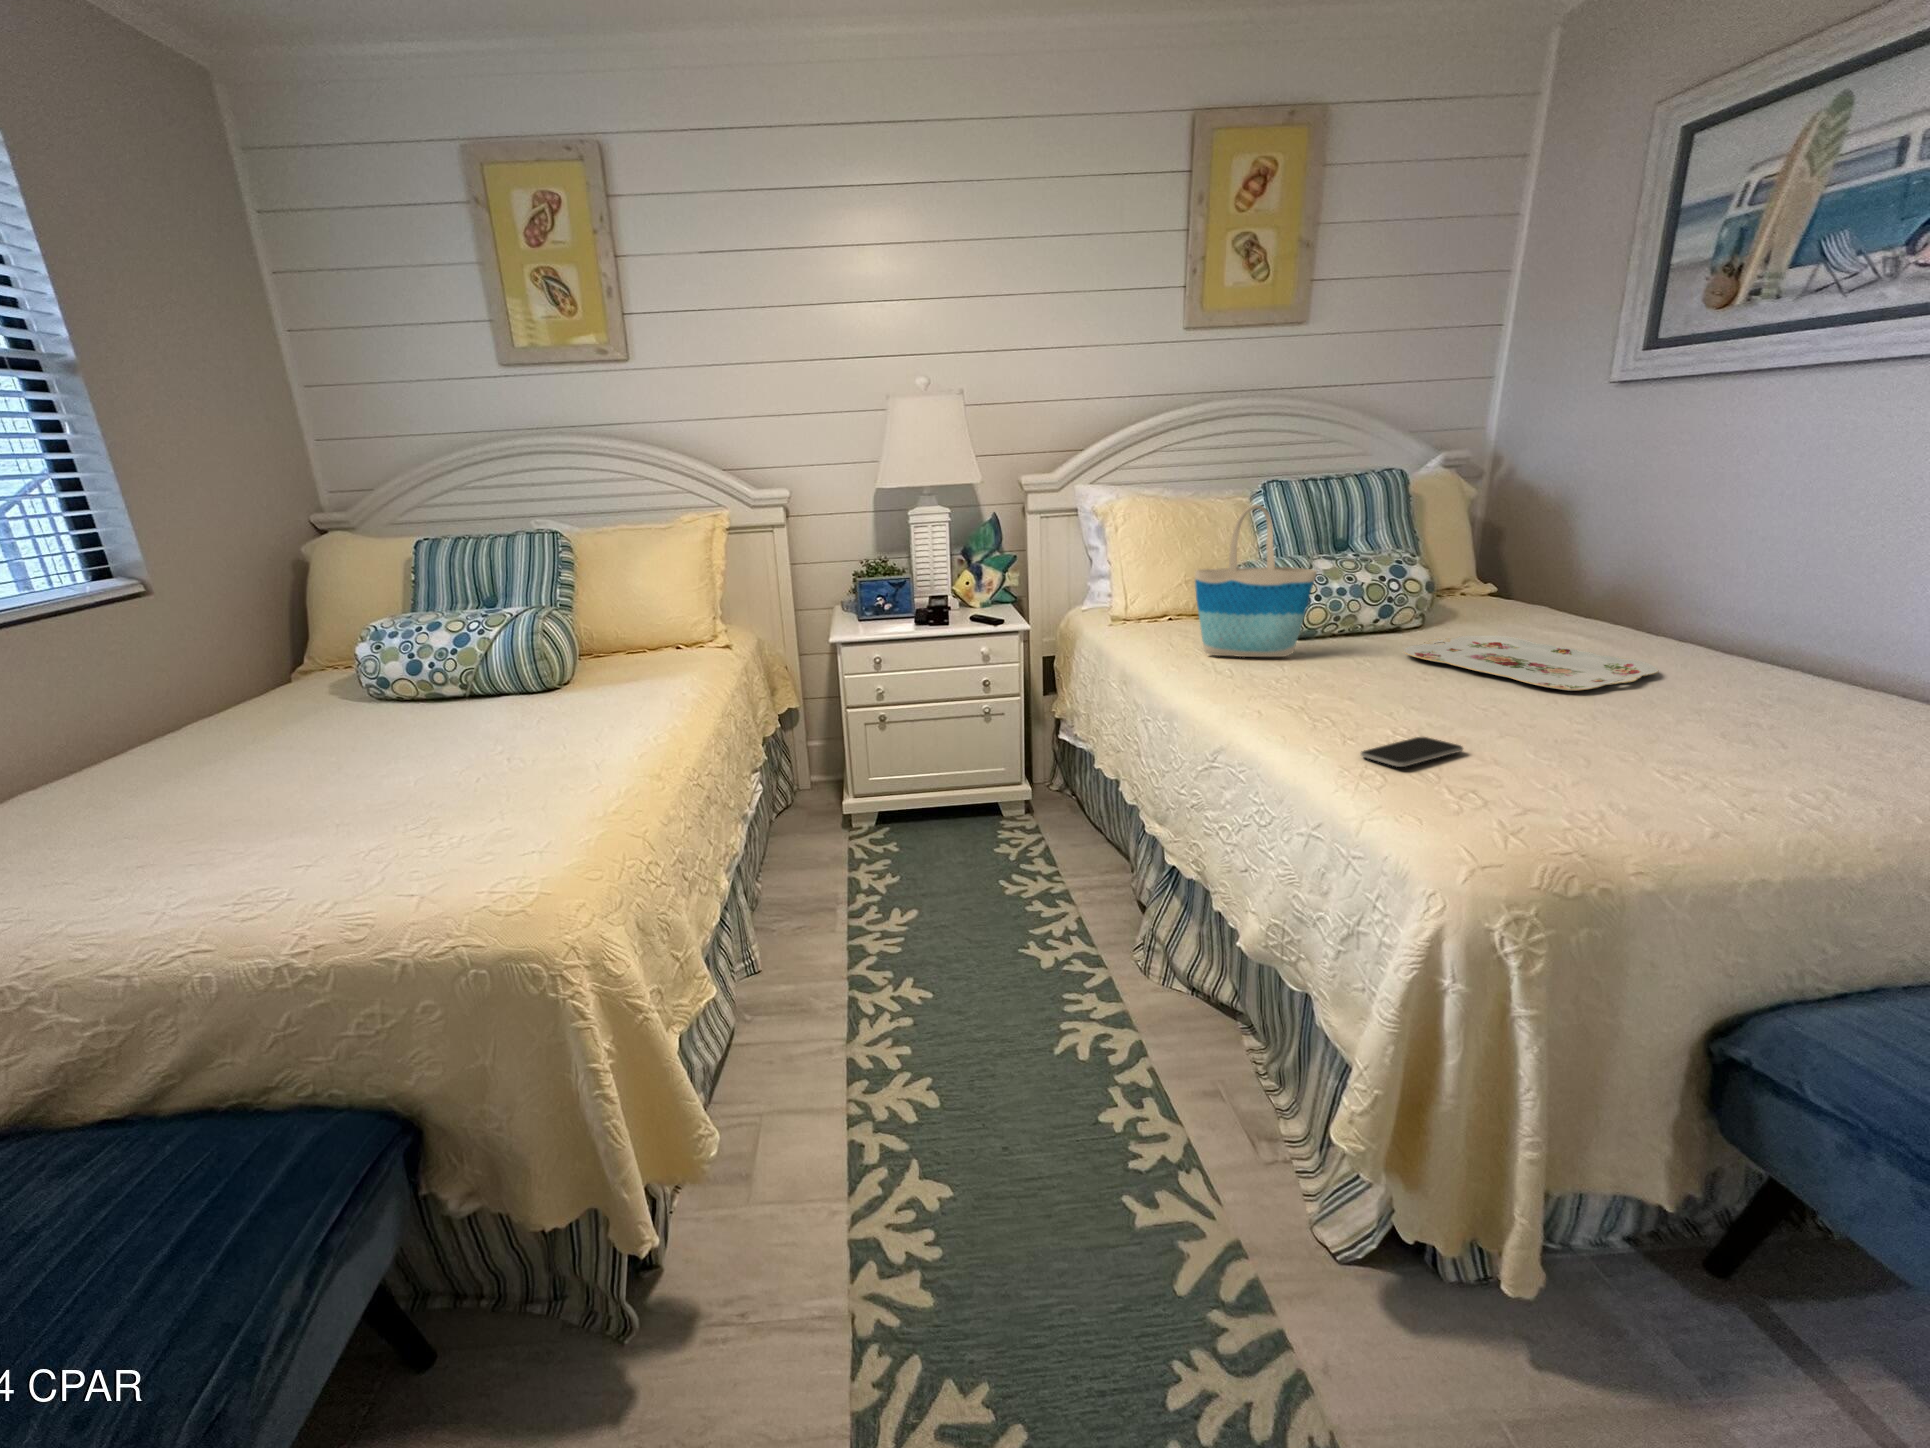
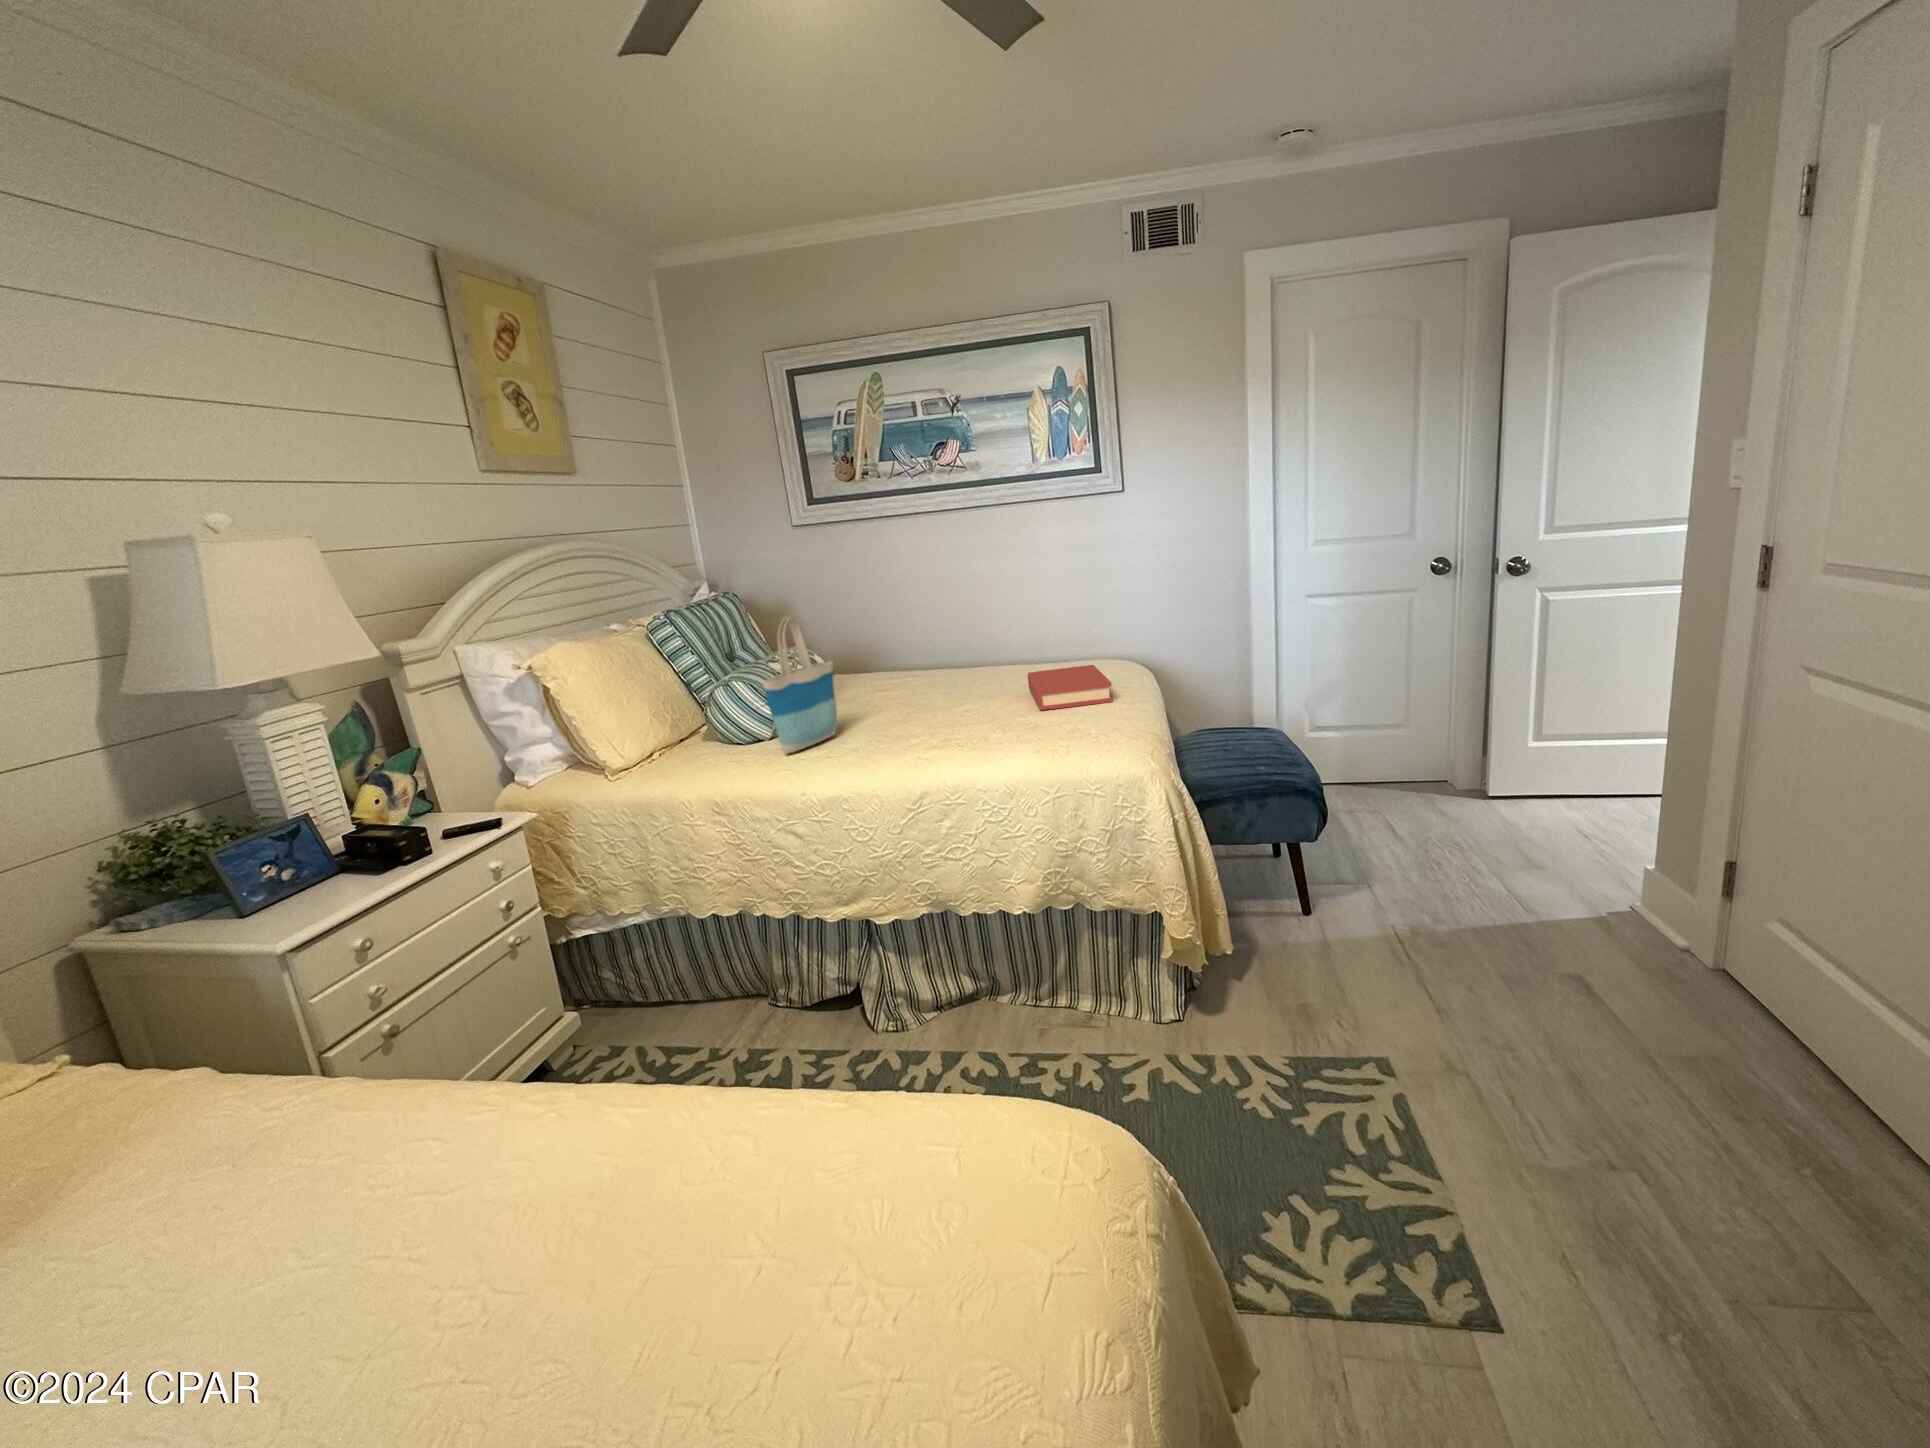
serving tray: present [1403,636,1658,691] -> none [869,677,994,710]
hardback book: none [1531,681,1819,781] -> present [1028,665,1113,710]
smartphone: present [1361,737,1463,767] -> none [1026,720,1067,741]

